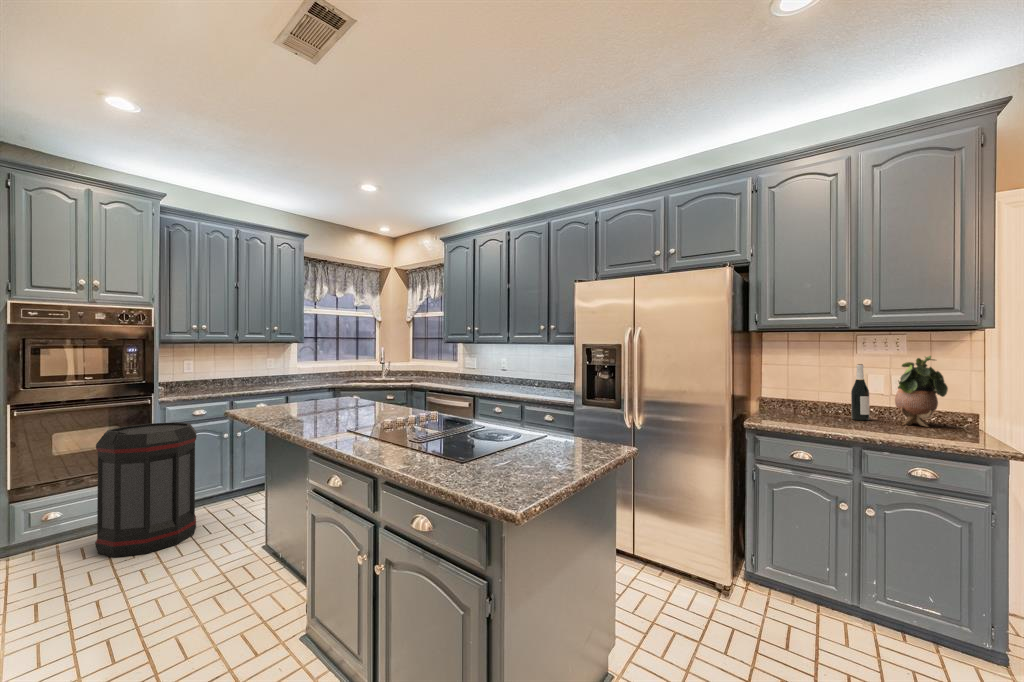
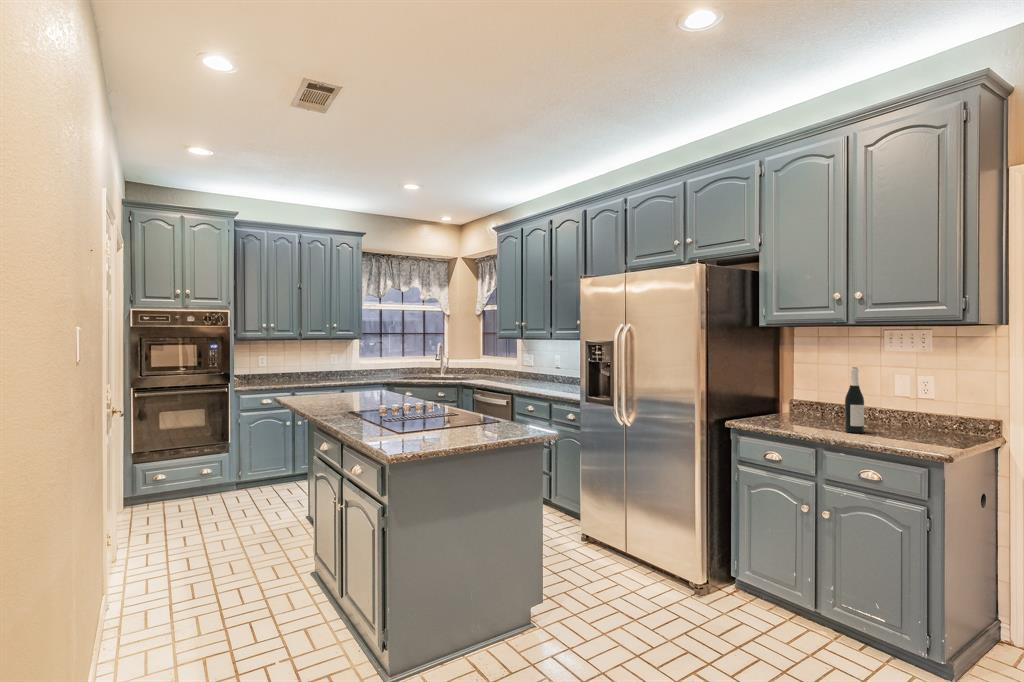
potted plant: present [895,356,948,427] -> none [885,359,937,442]
trash can: present [95,422,196,557] -> none [185,409,260,513]

